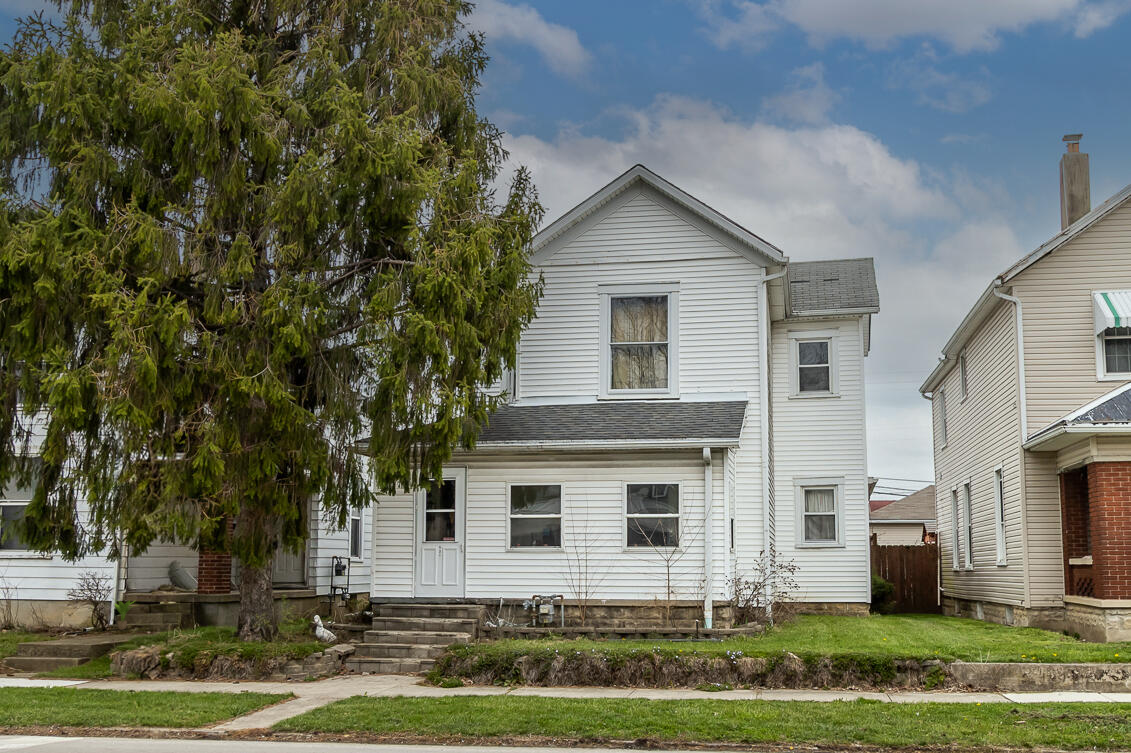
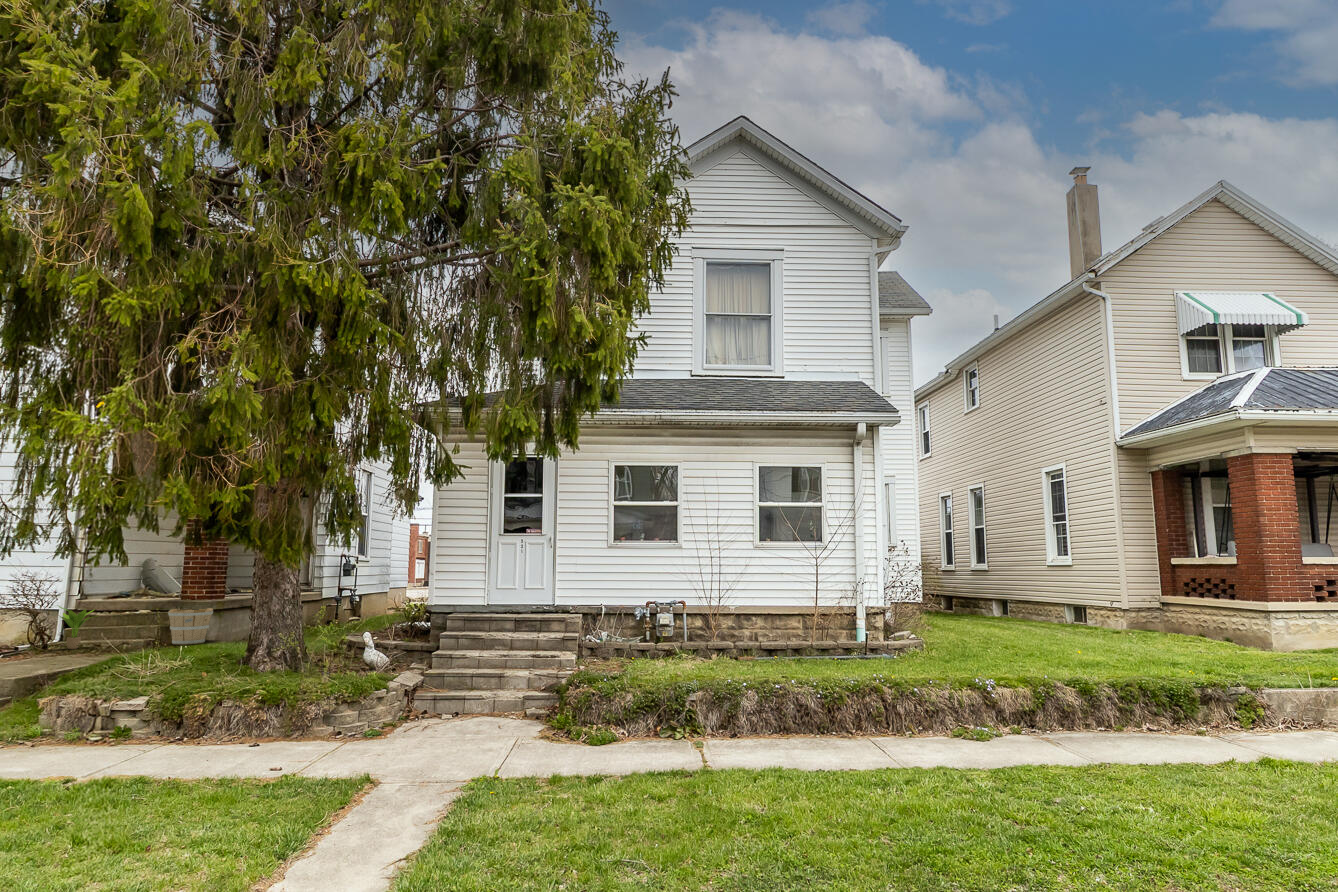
wooden bucket: none [185,600,216,627] -> present [168,608,213,645]

